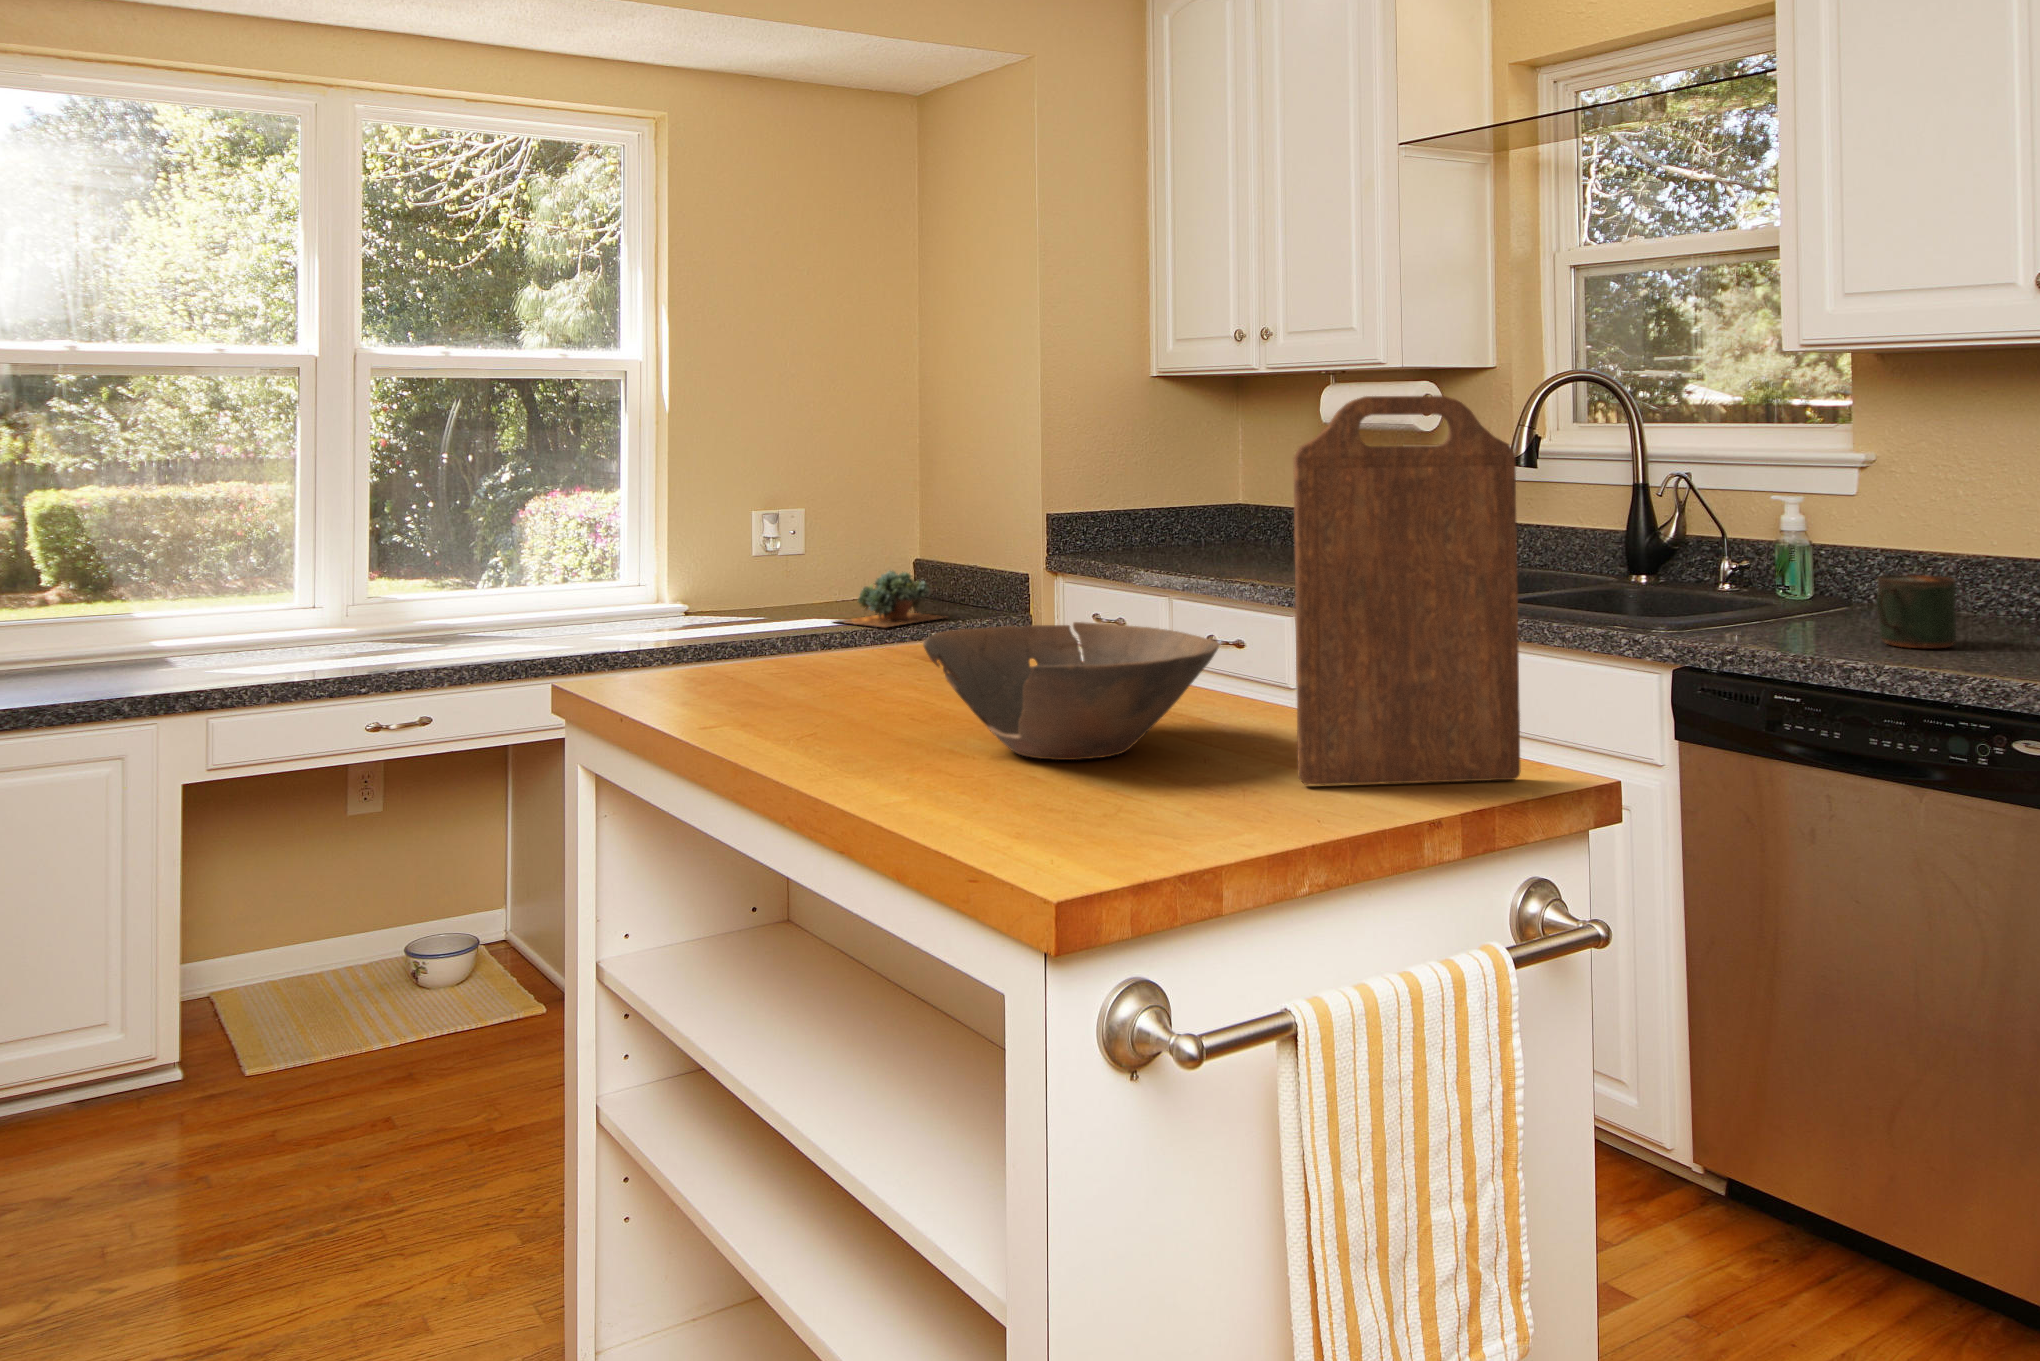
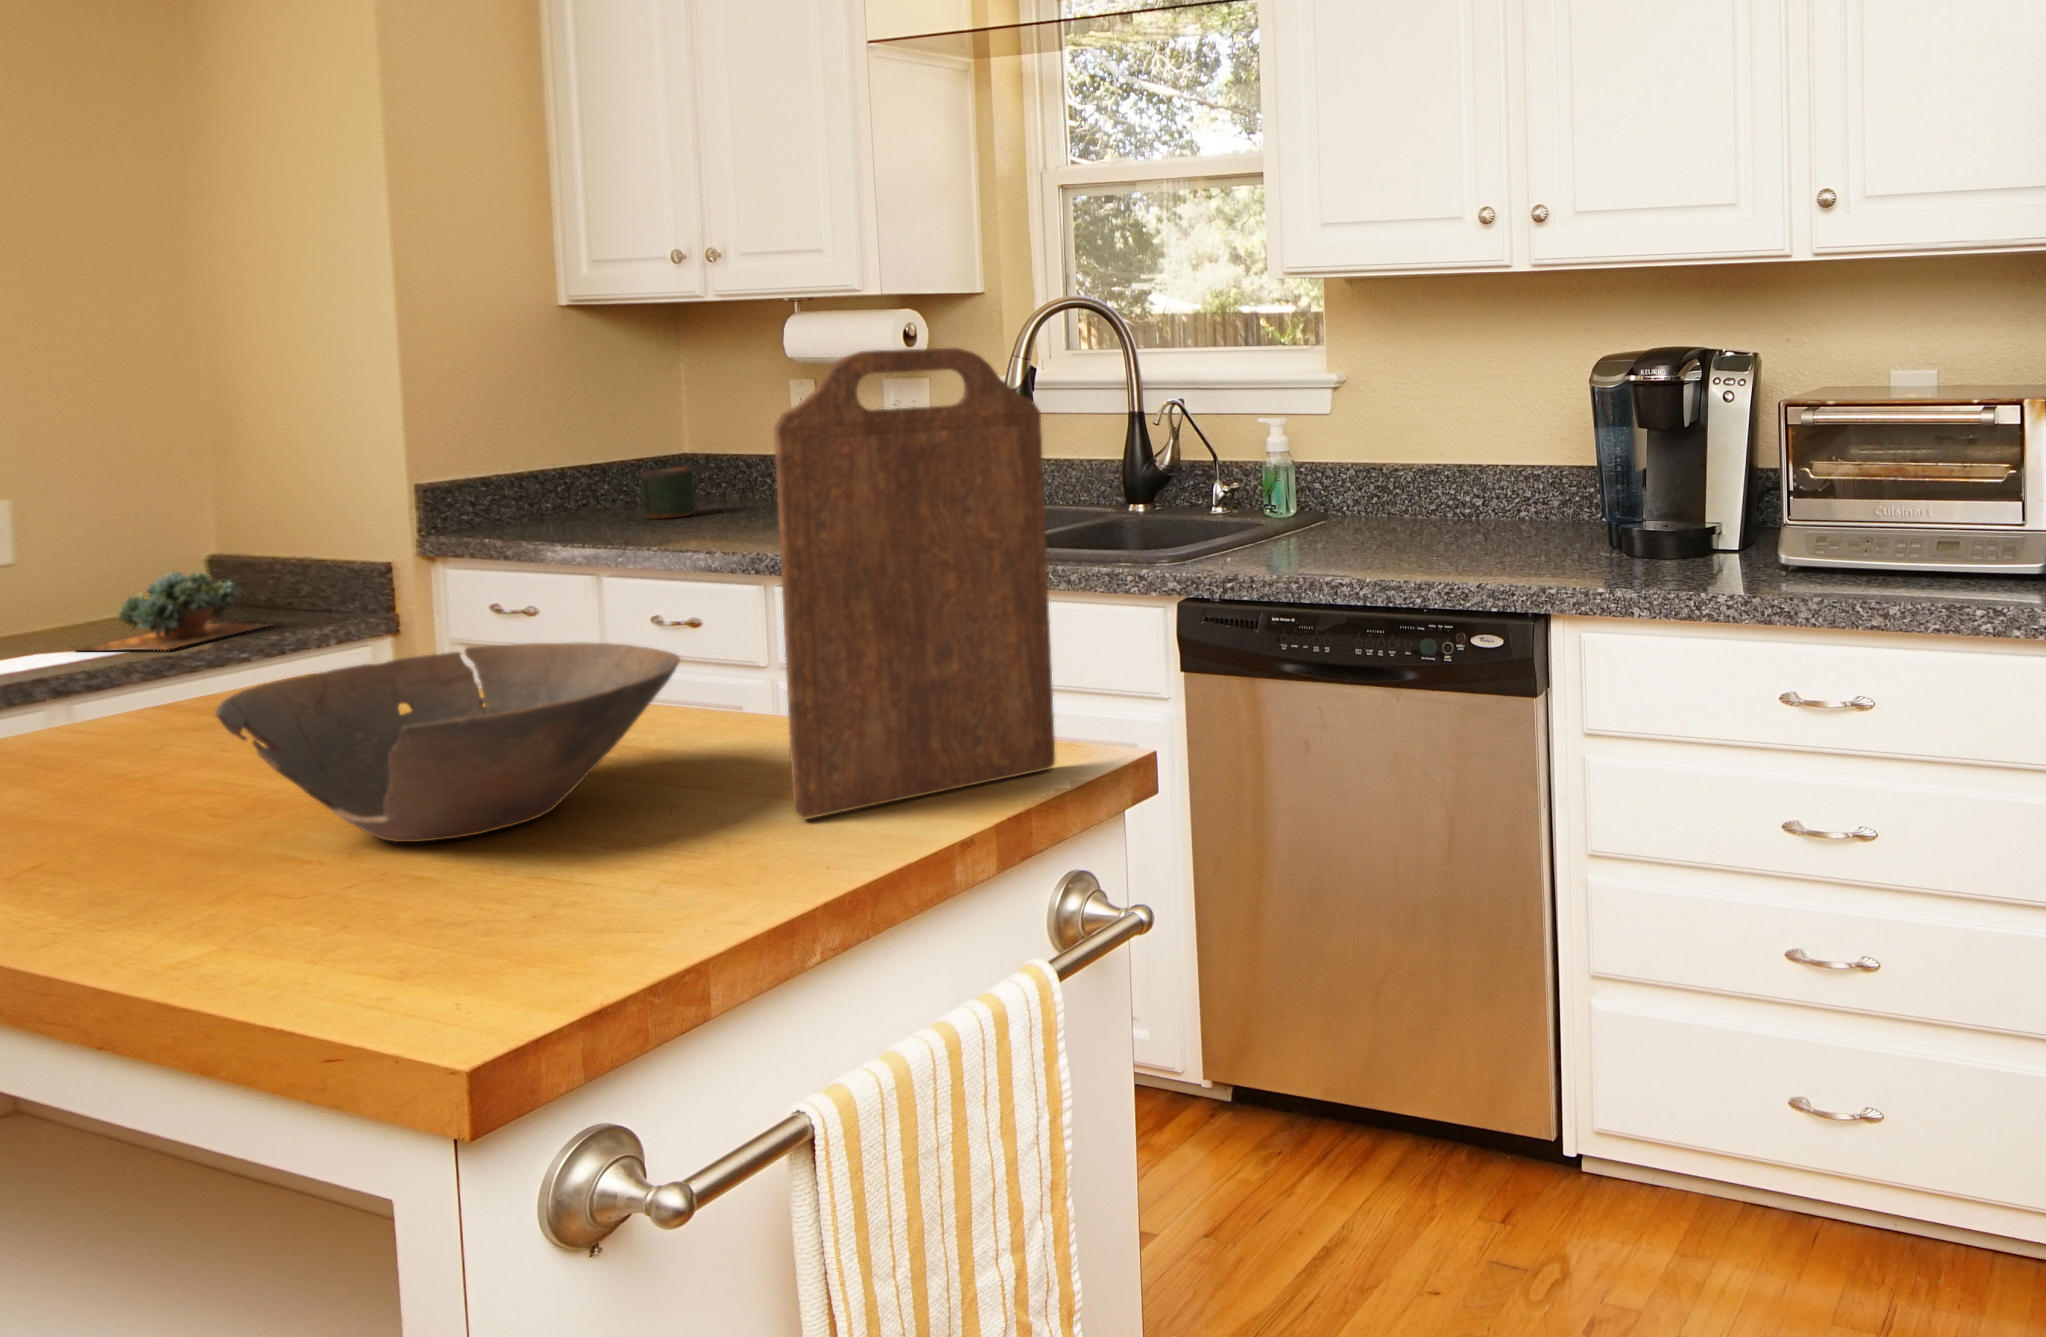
mug: present [1876,575,1956,648] -> present [629,467,695,518]

